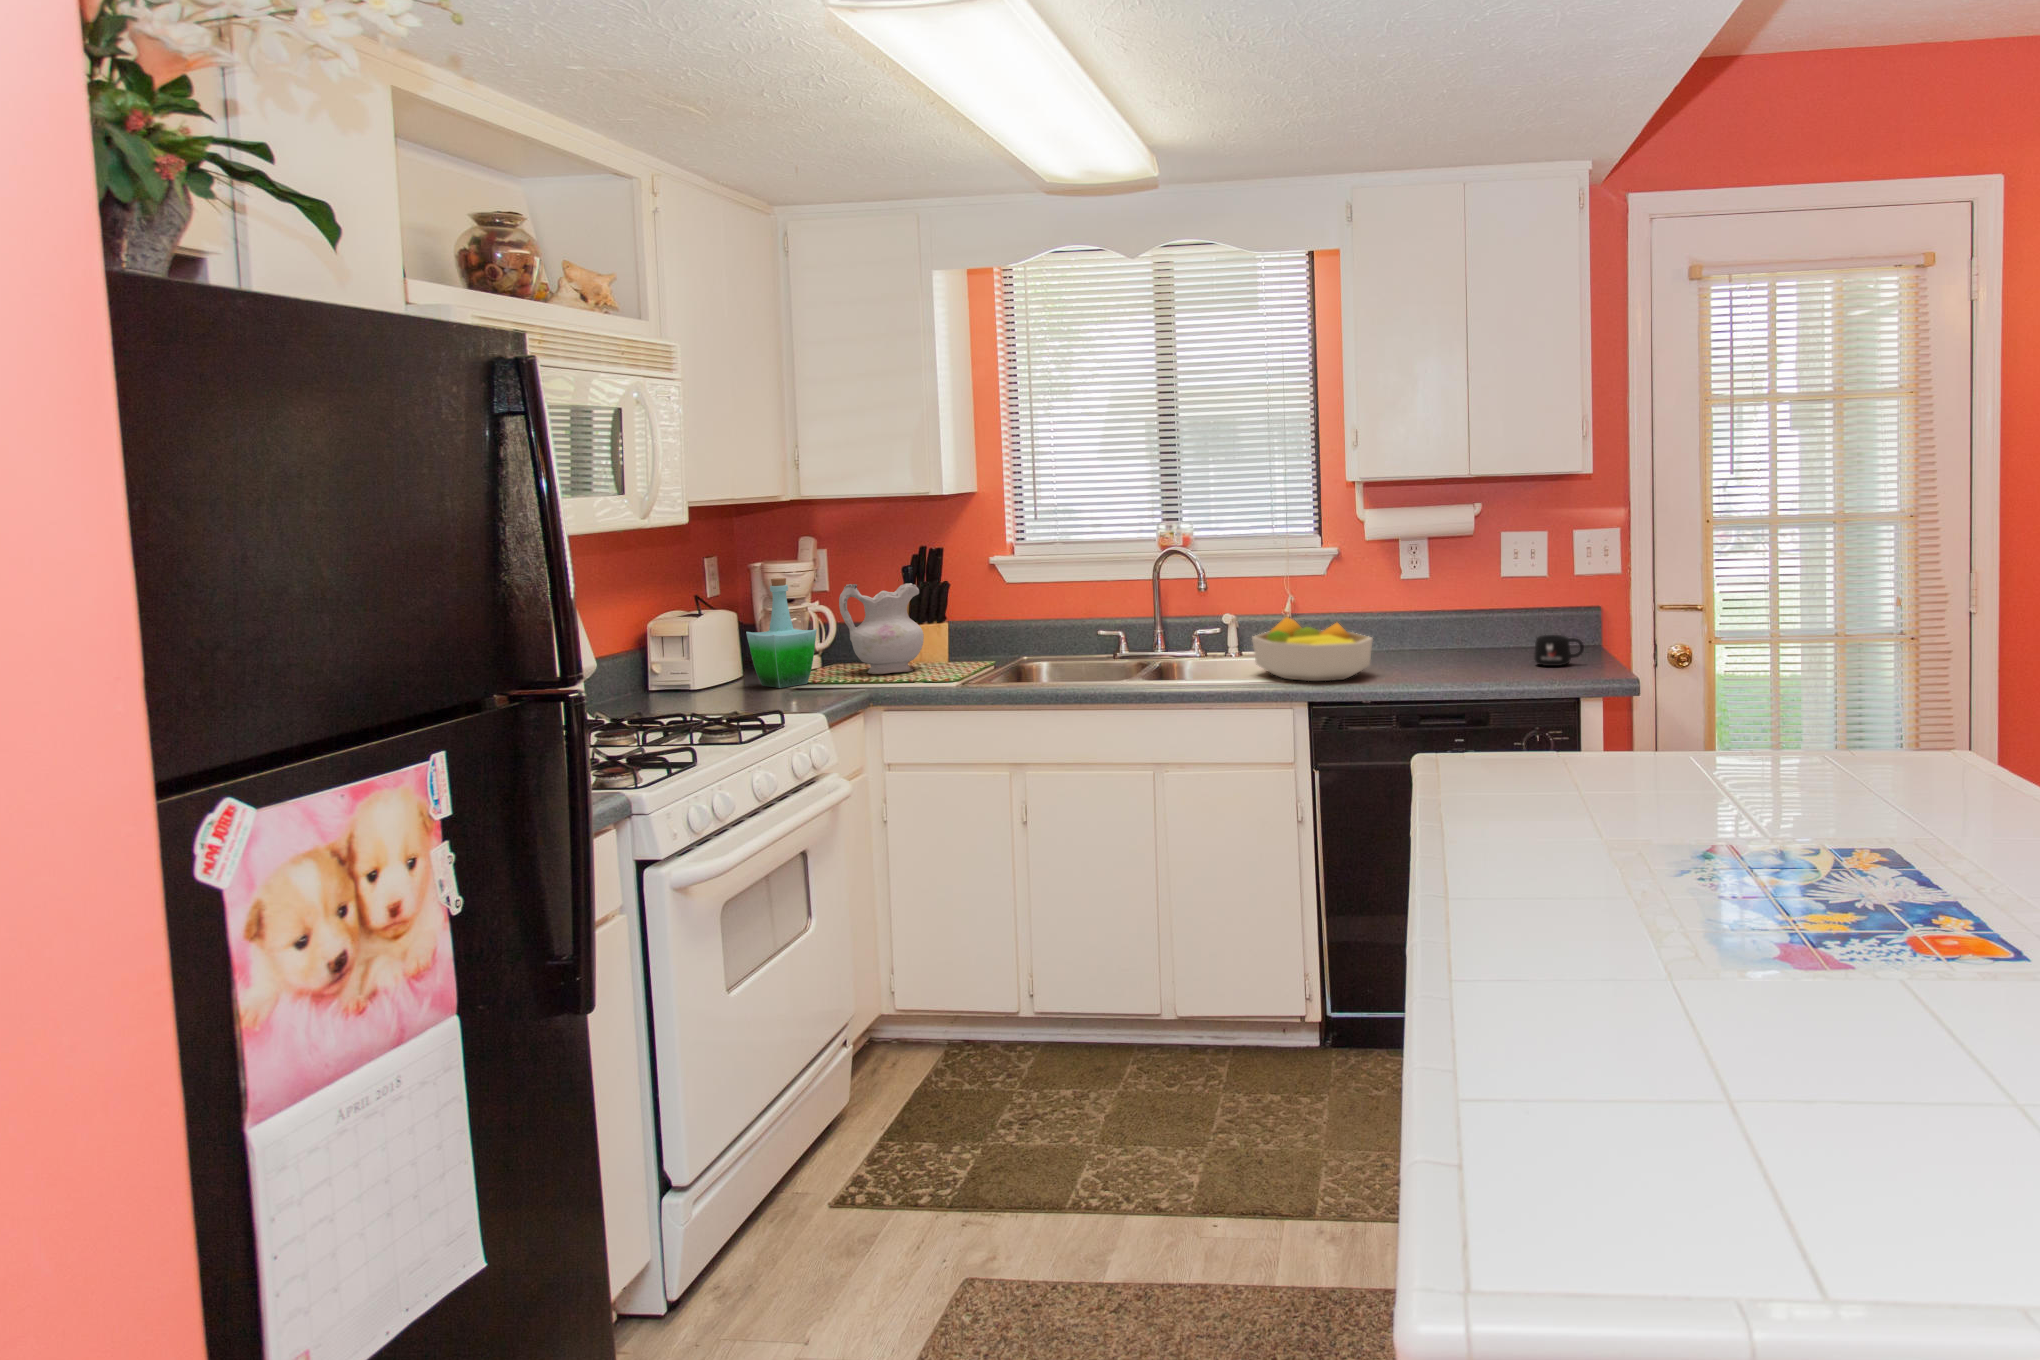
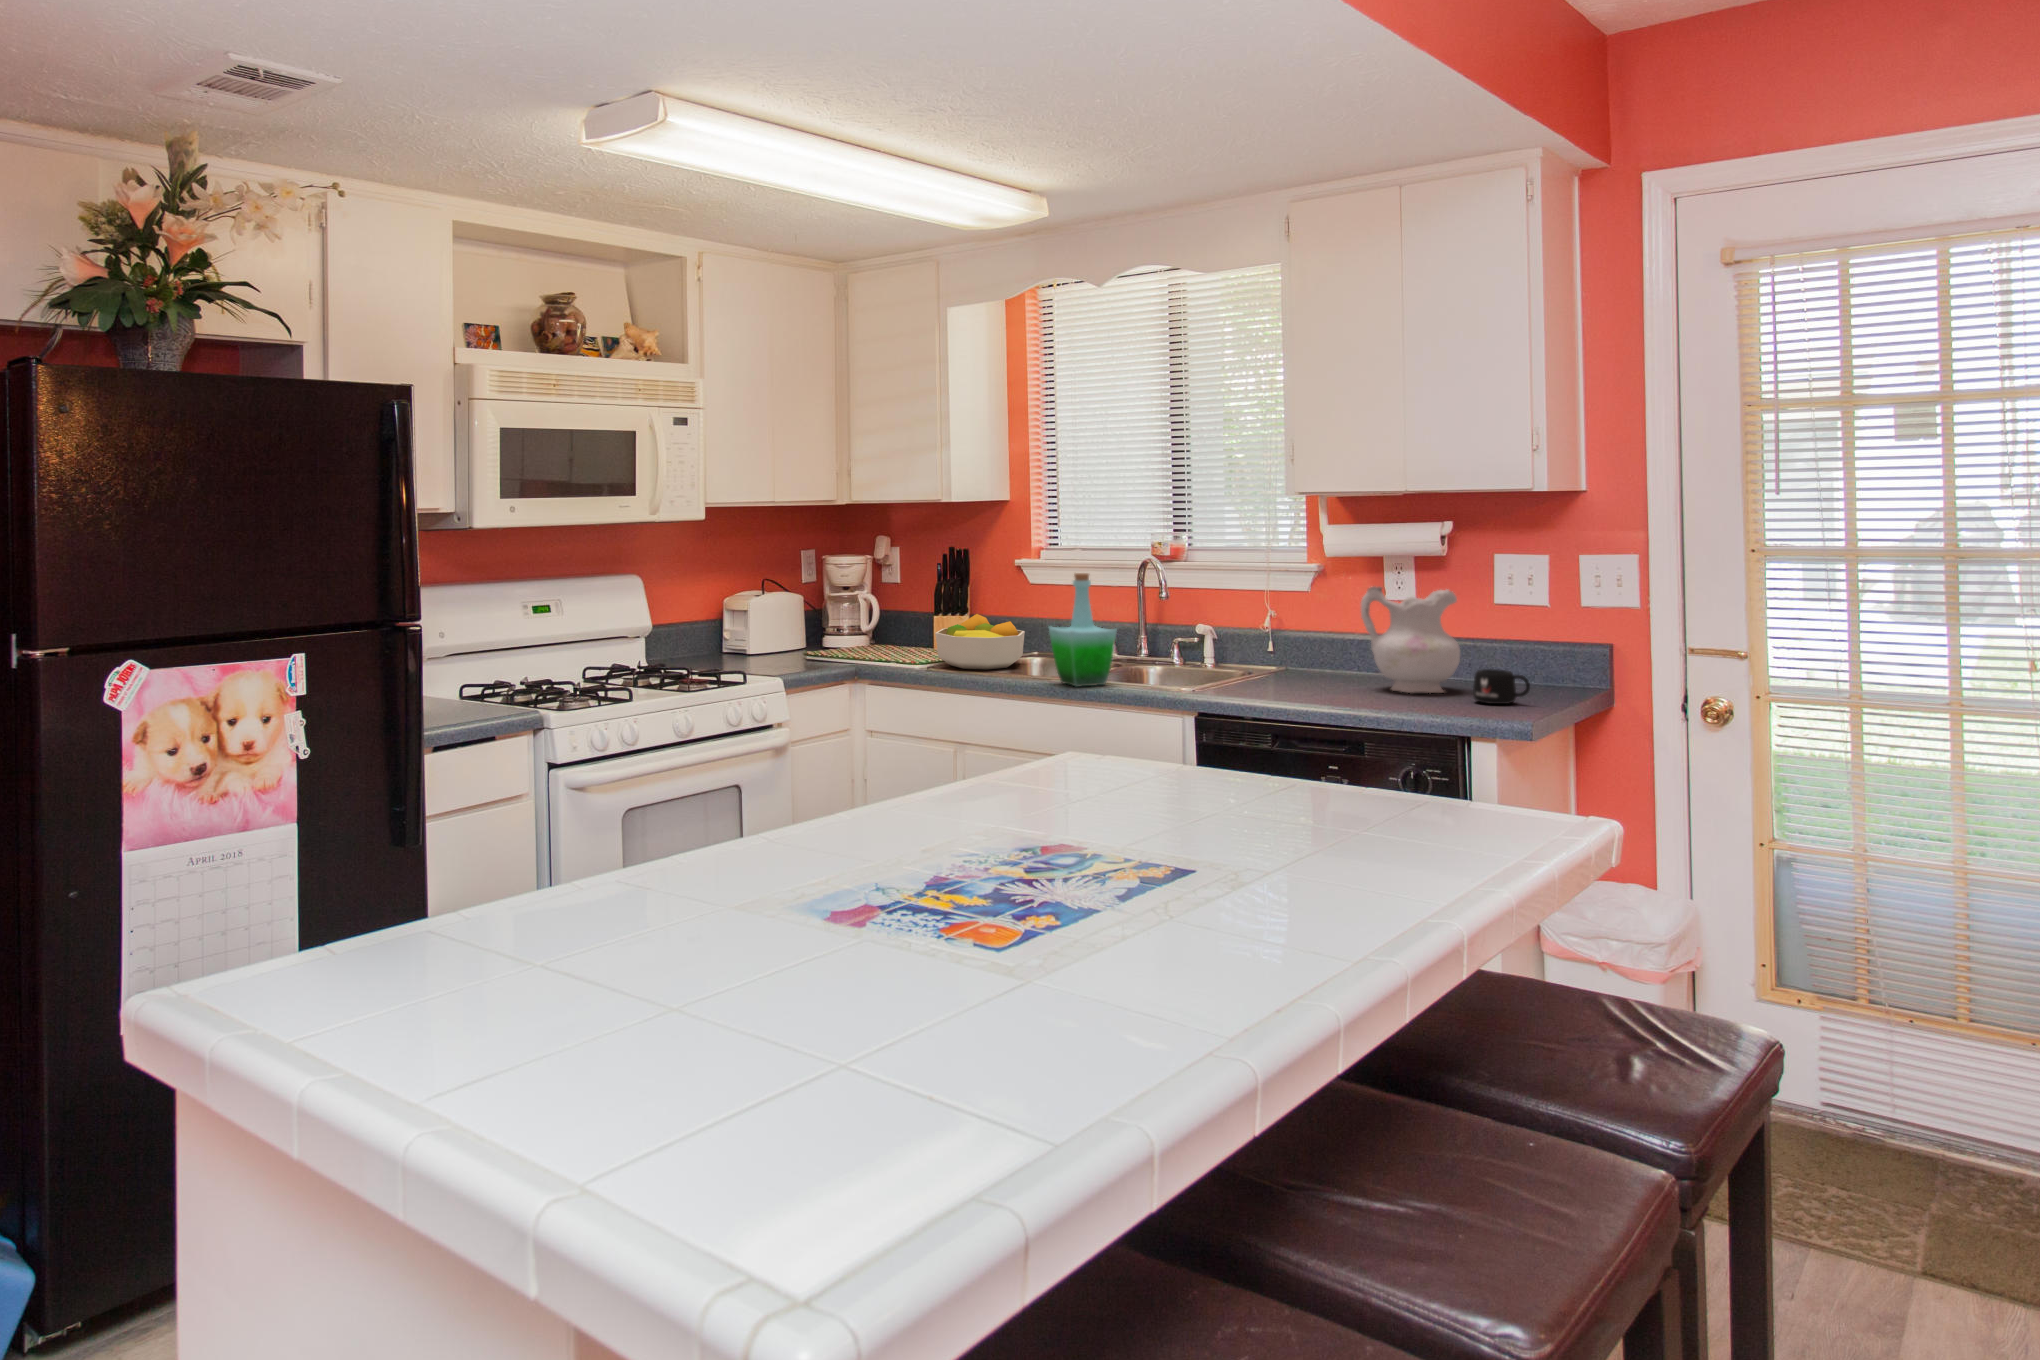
bottle: present [746,578,817,688] -> present [1049,573,1117,687]
ceramic pitcher: present [839,583,924,674] -> present [1361,586,1460,693]
fruit bowl: present [1252,617,1372,681] -> present [935,614,1025,670]

